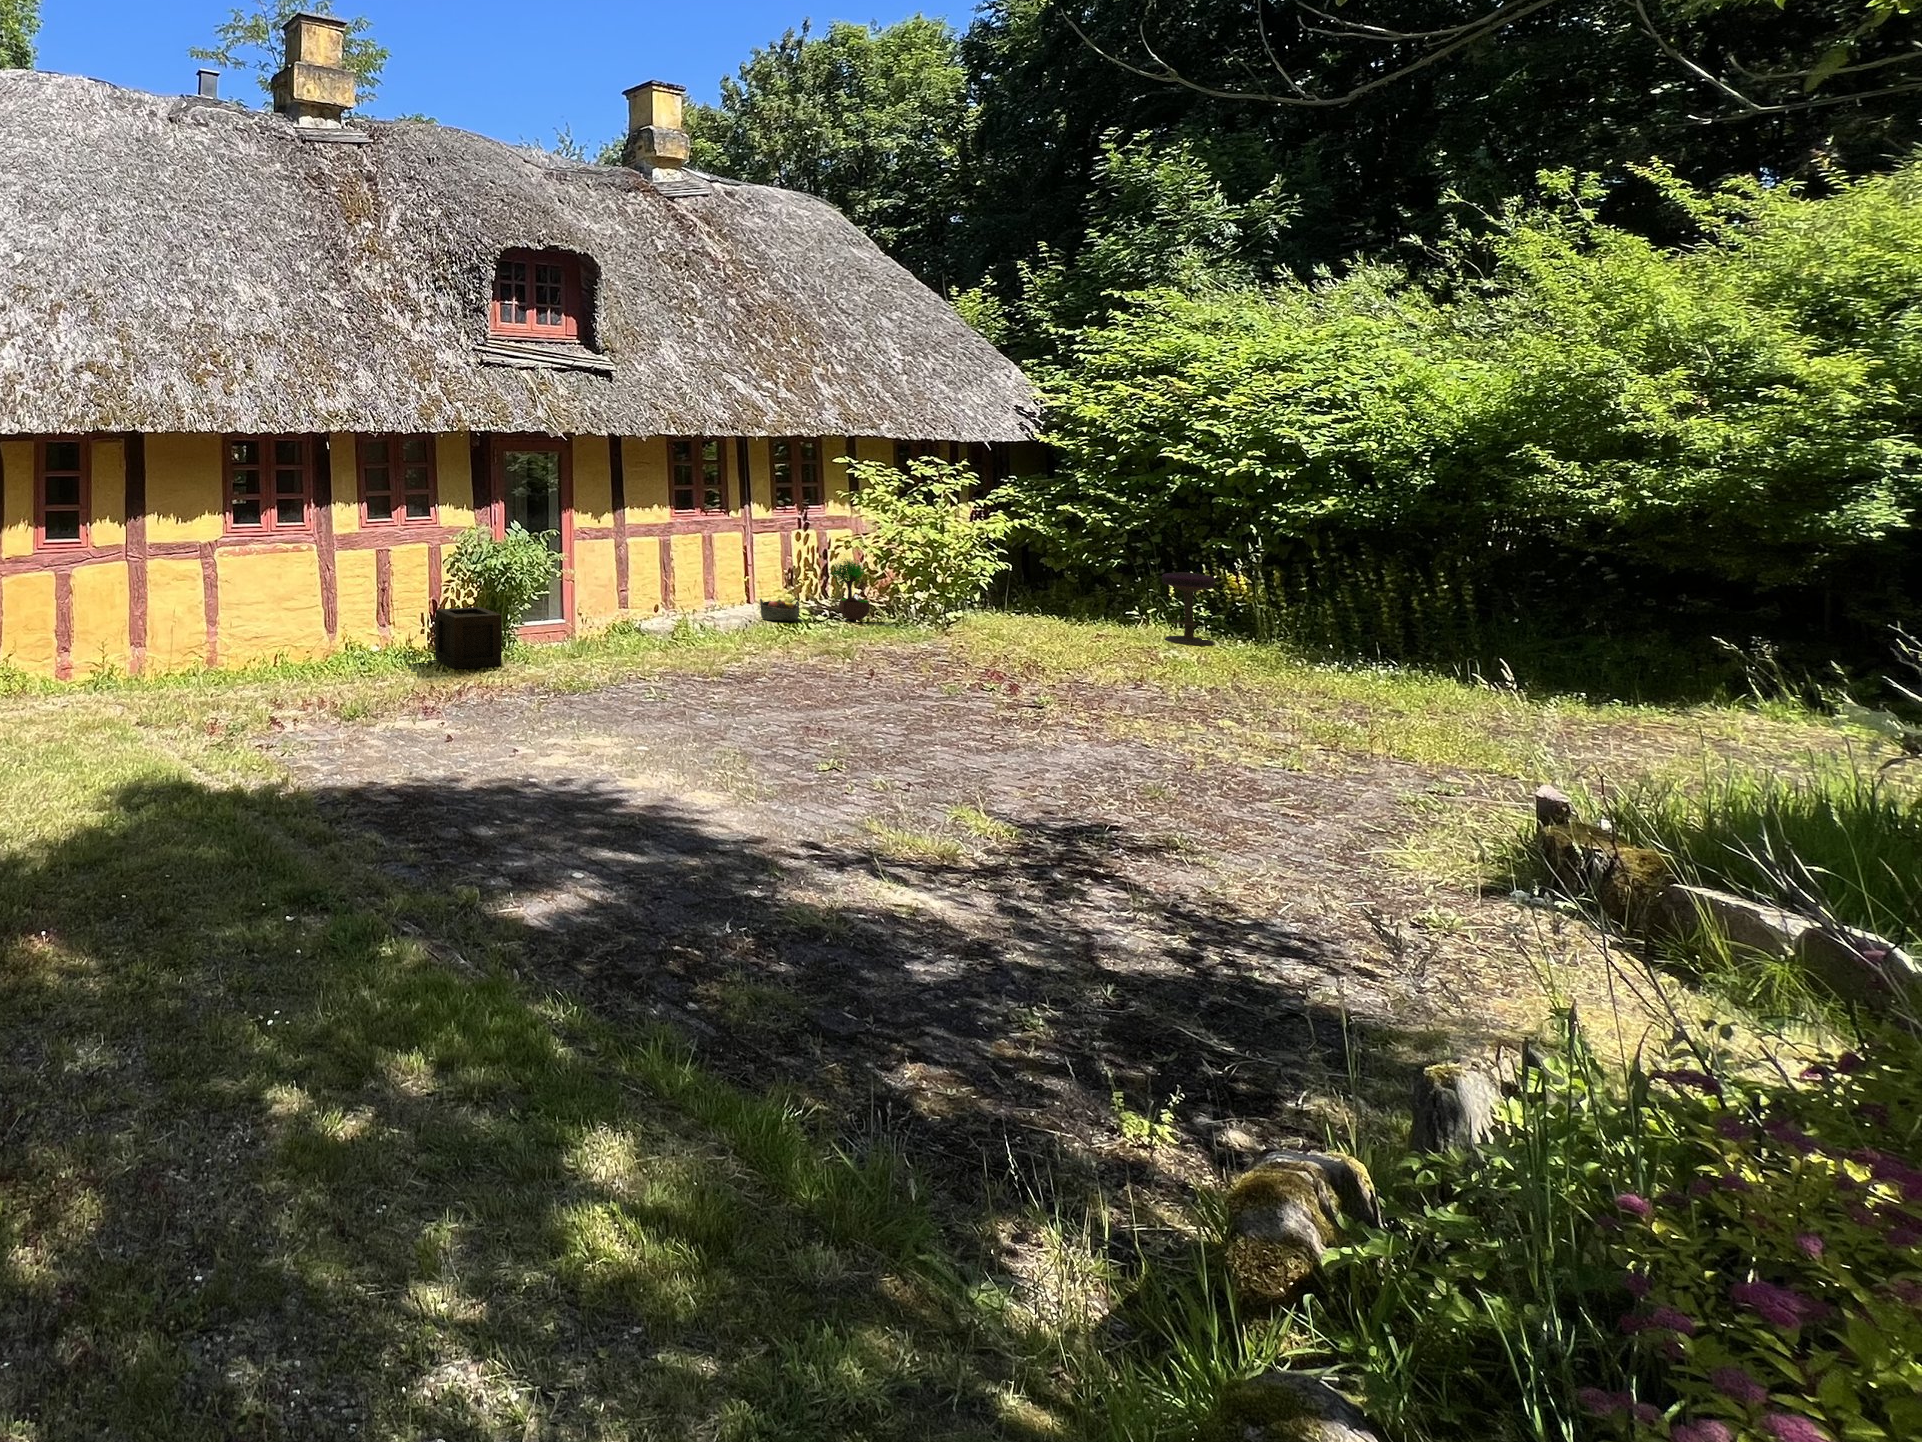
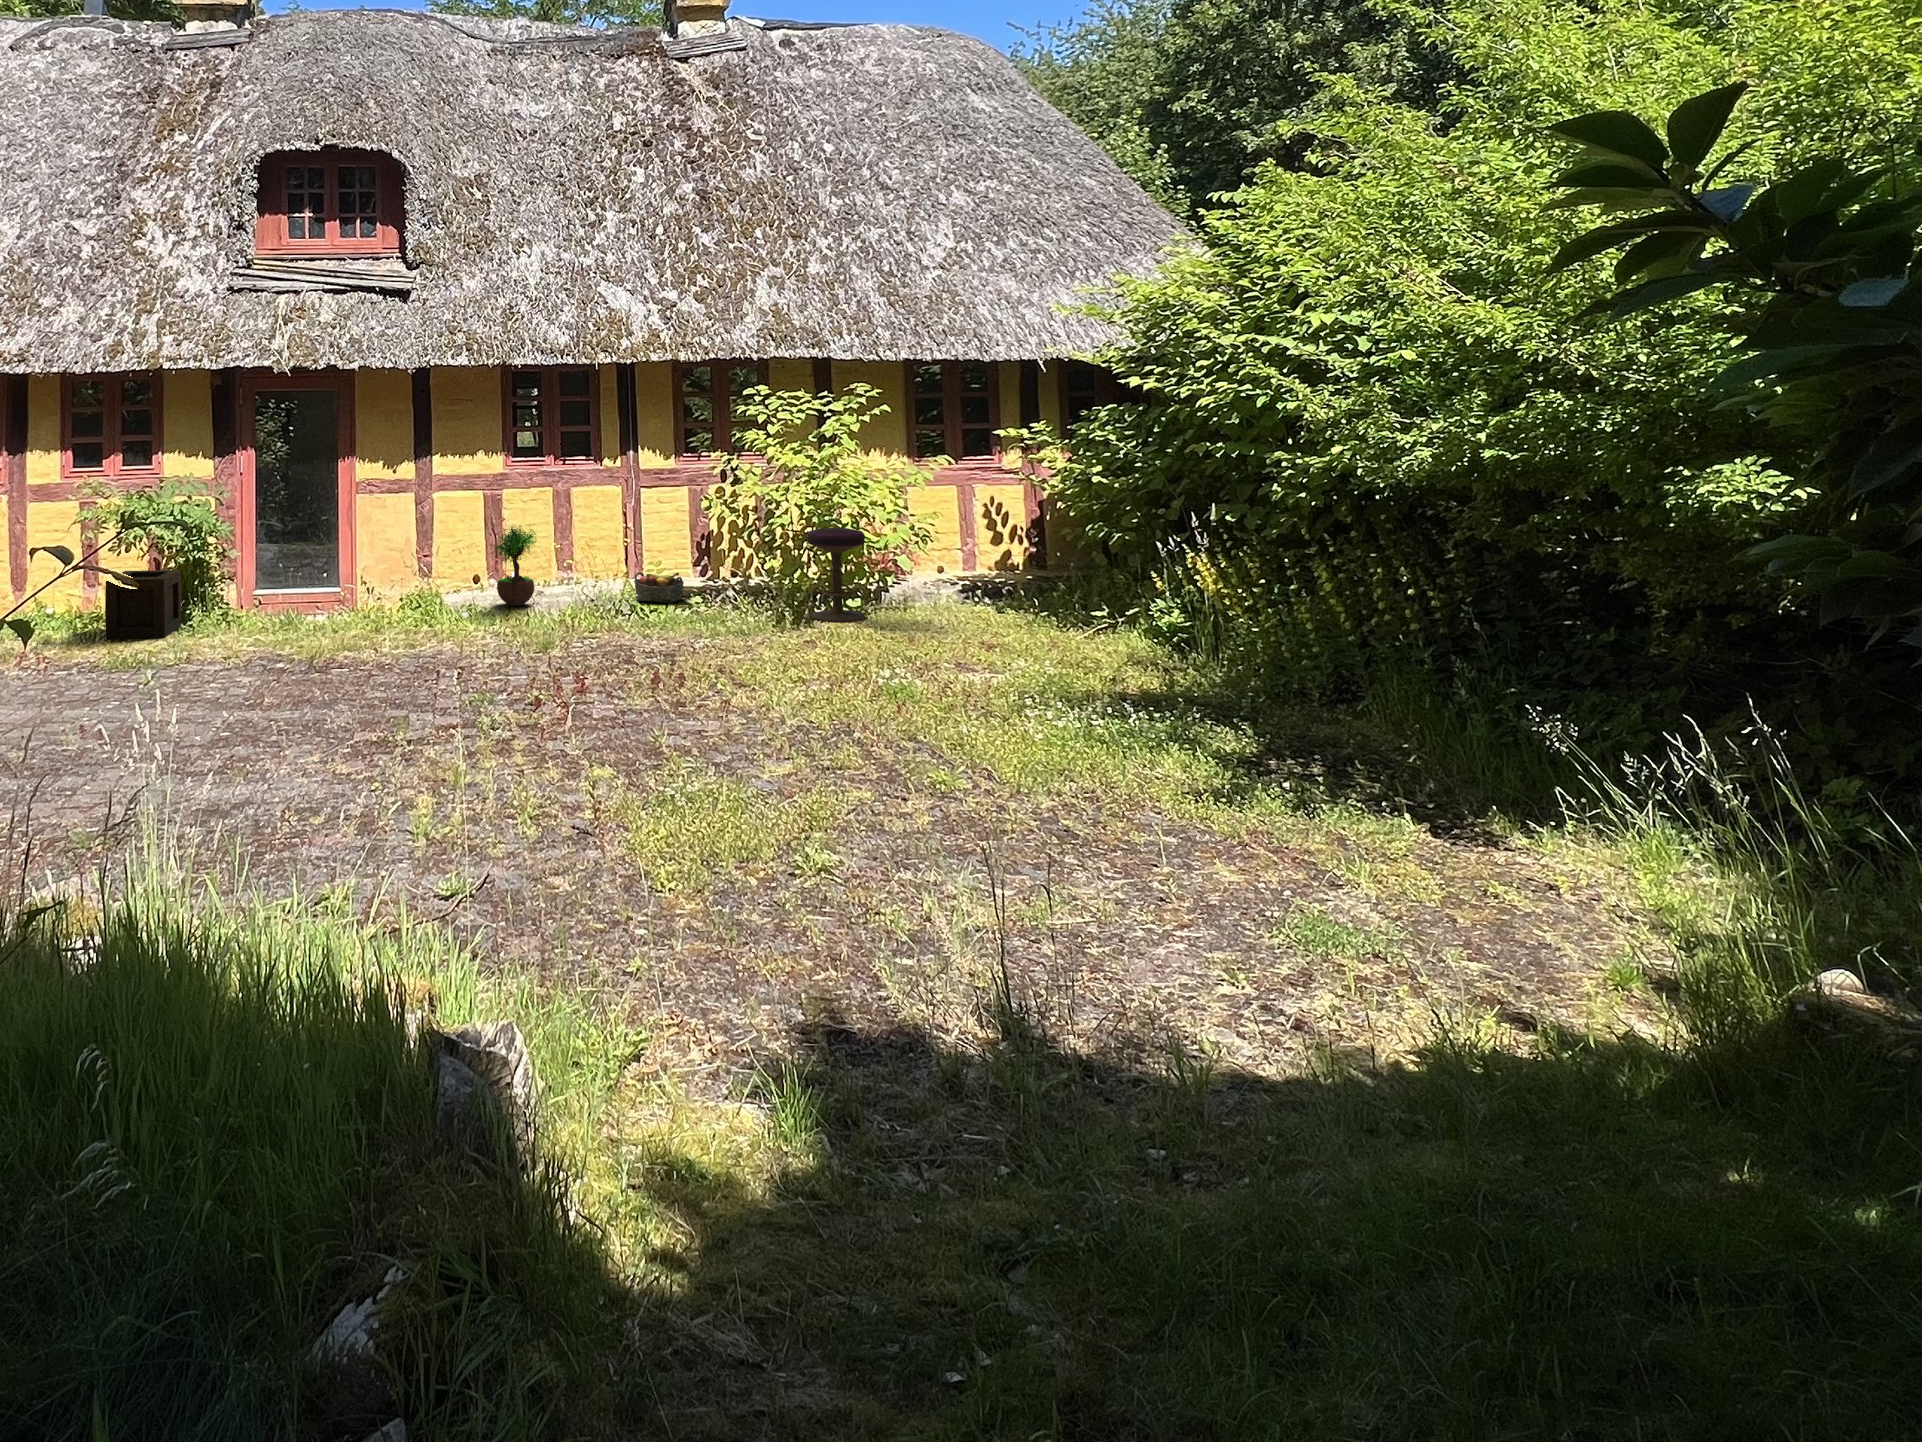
potted tree: present [829,560,870,620] -> present [490,525,536,606]
stool: present [1162,572,1215,646] -> present [807,528,865,622]

